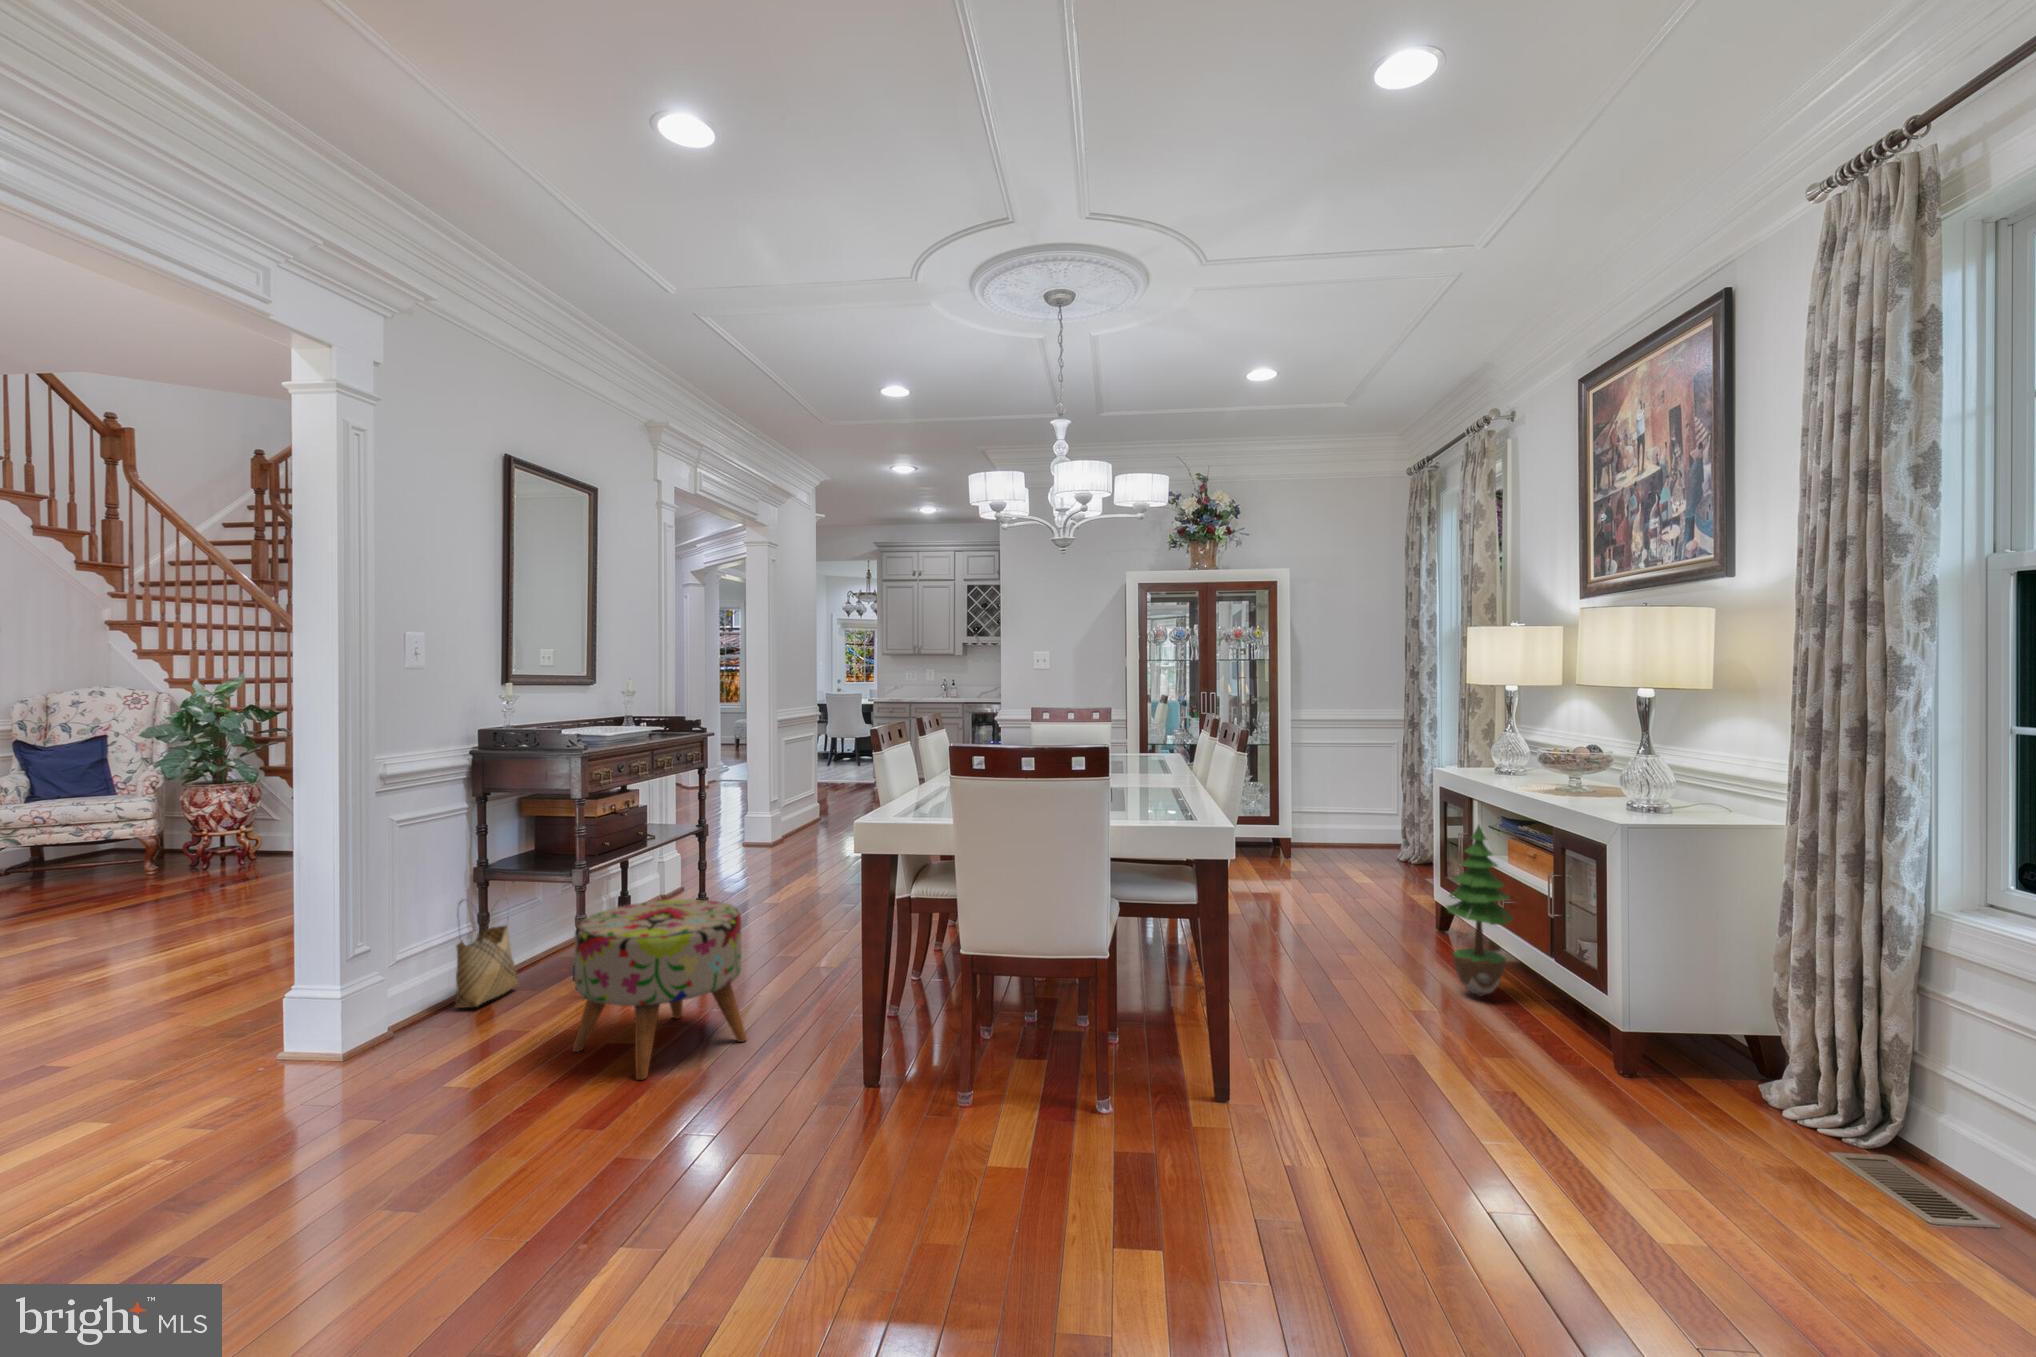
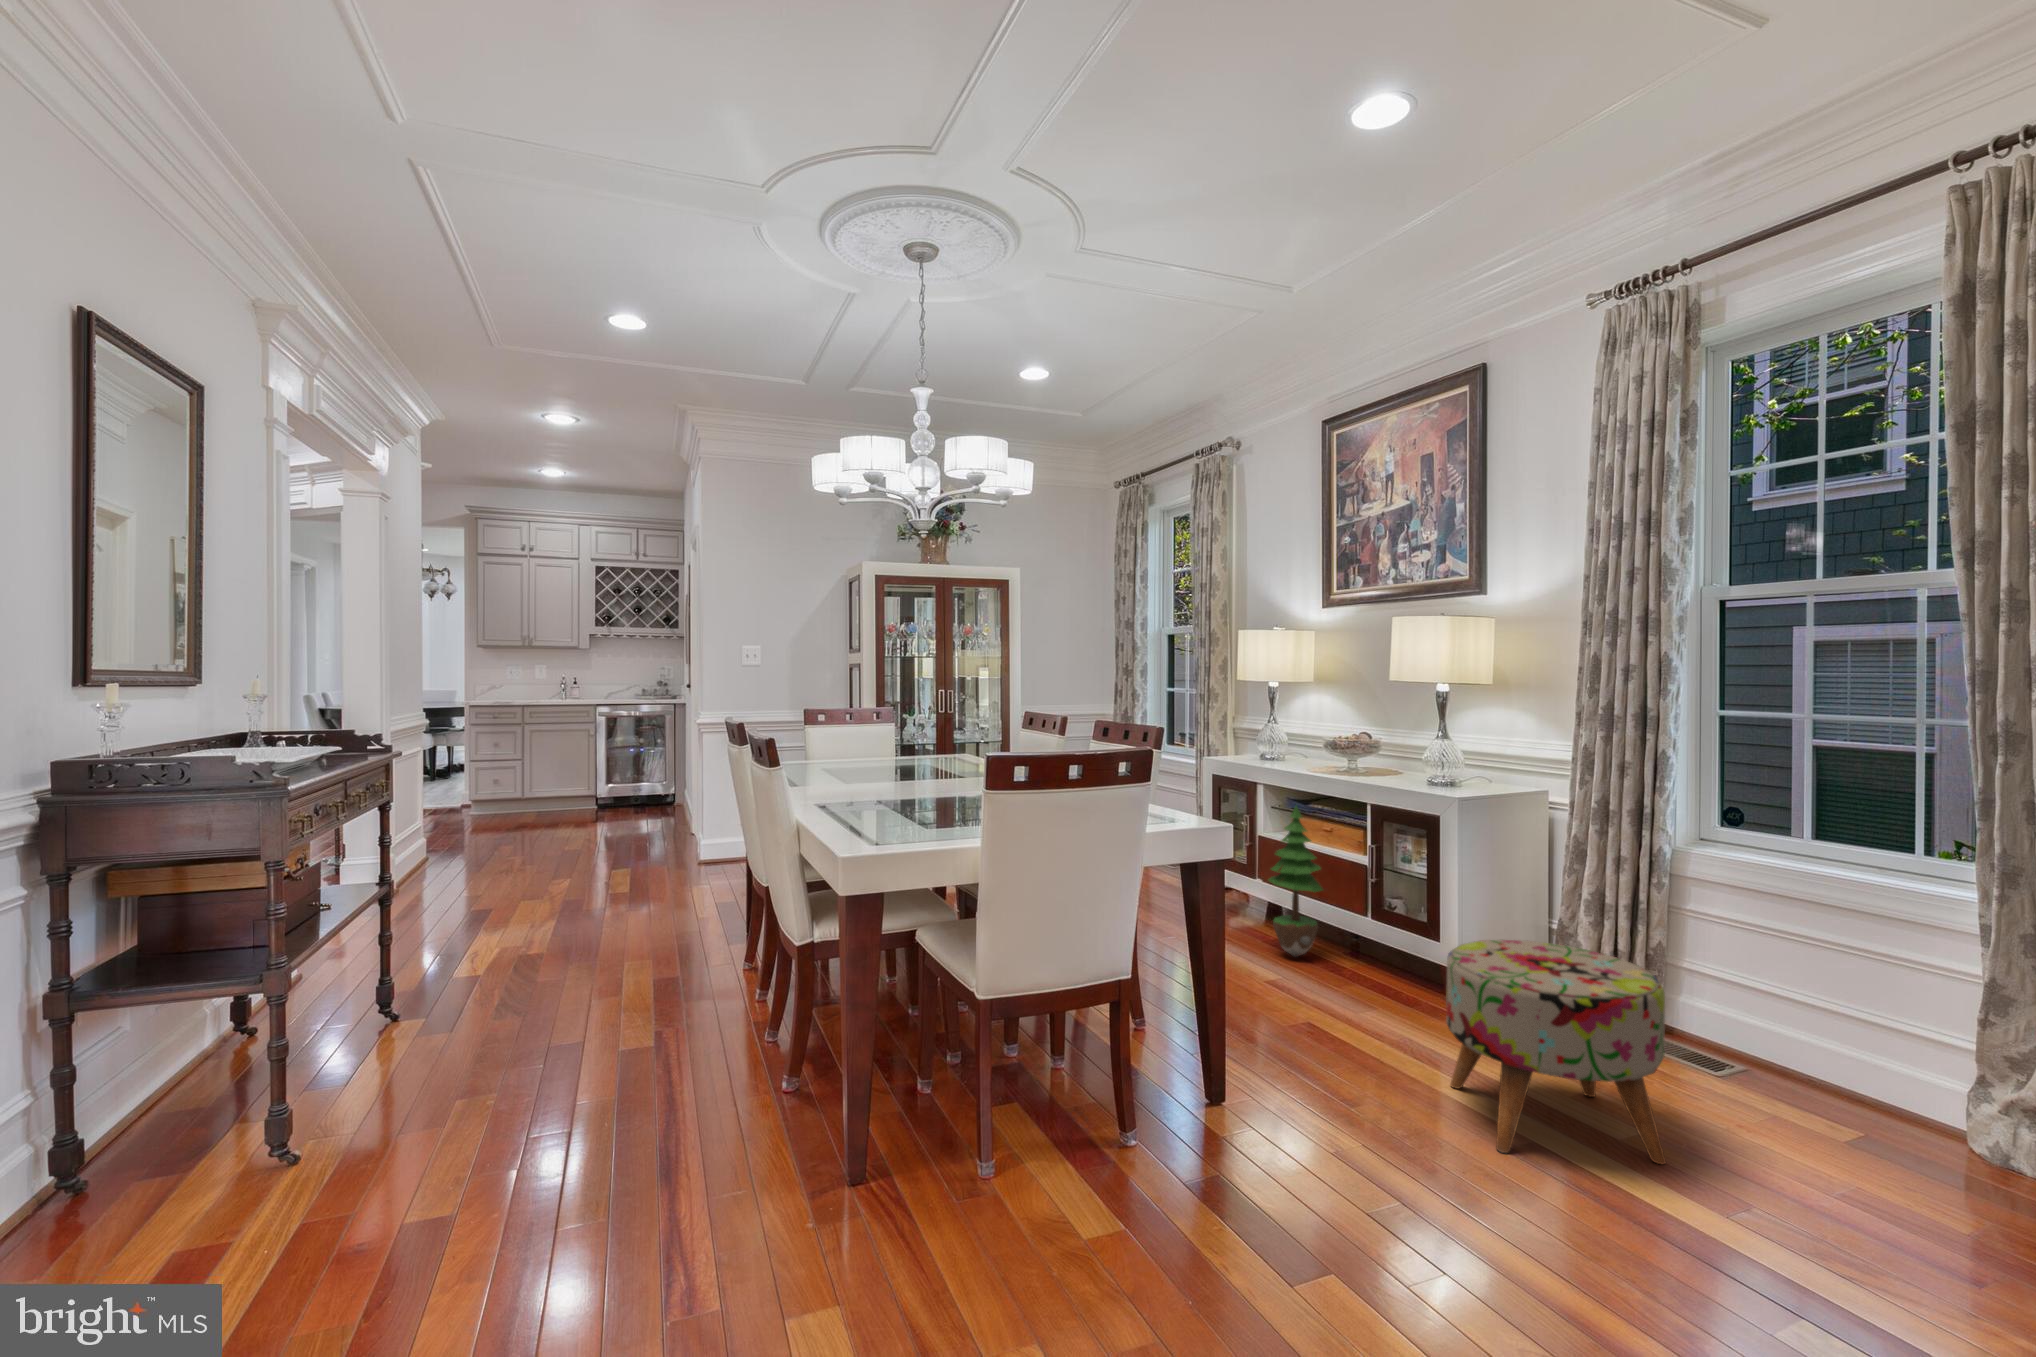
woven basket: present [455,900,518,1008] -> none [45,1017,157,1216]
ottoman: present [573,900,747,1080] -> present [1446,940,1666,1164]

